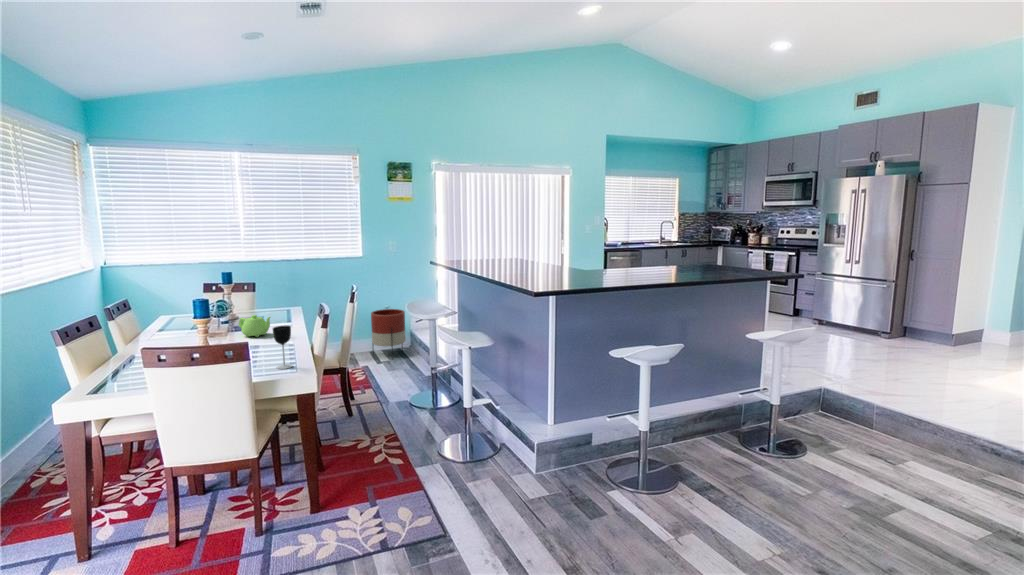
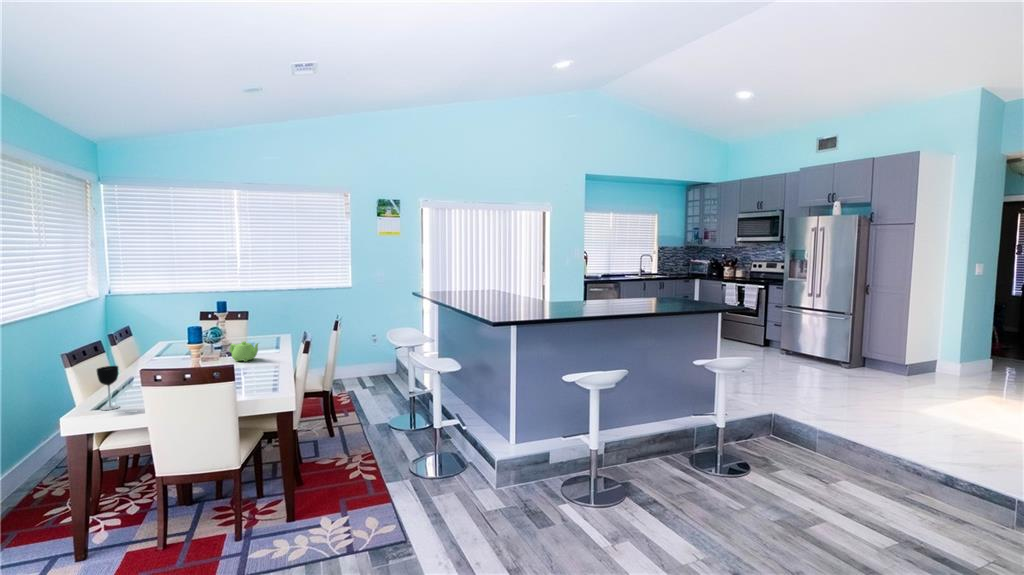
planter: present [371,309,406,359] -> none [358,337,390,386]
wine glass: present [273,326,292,369] -> present [97,366,119,410]

